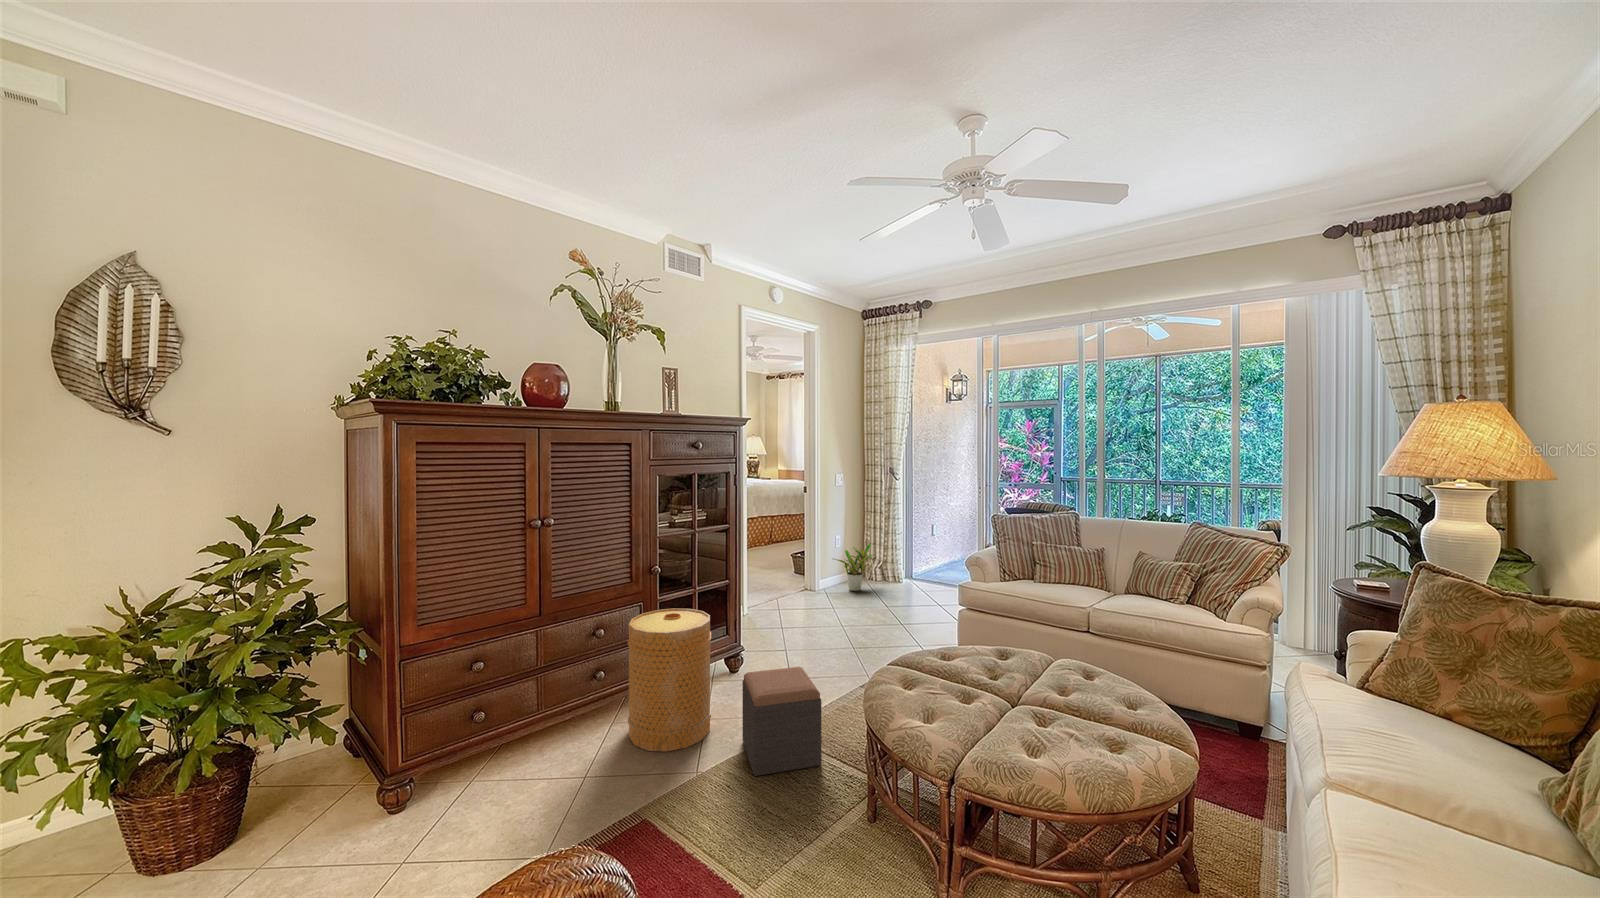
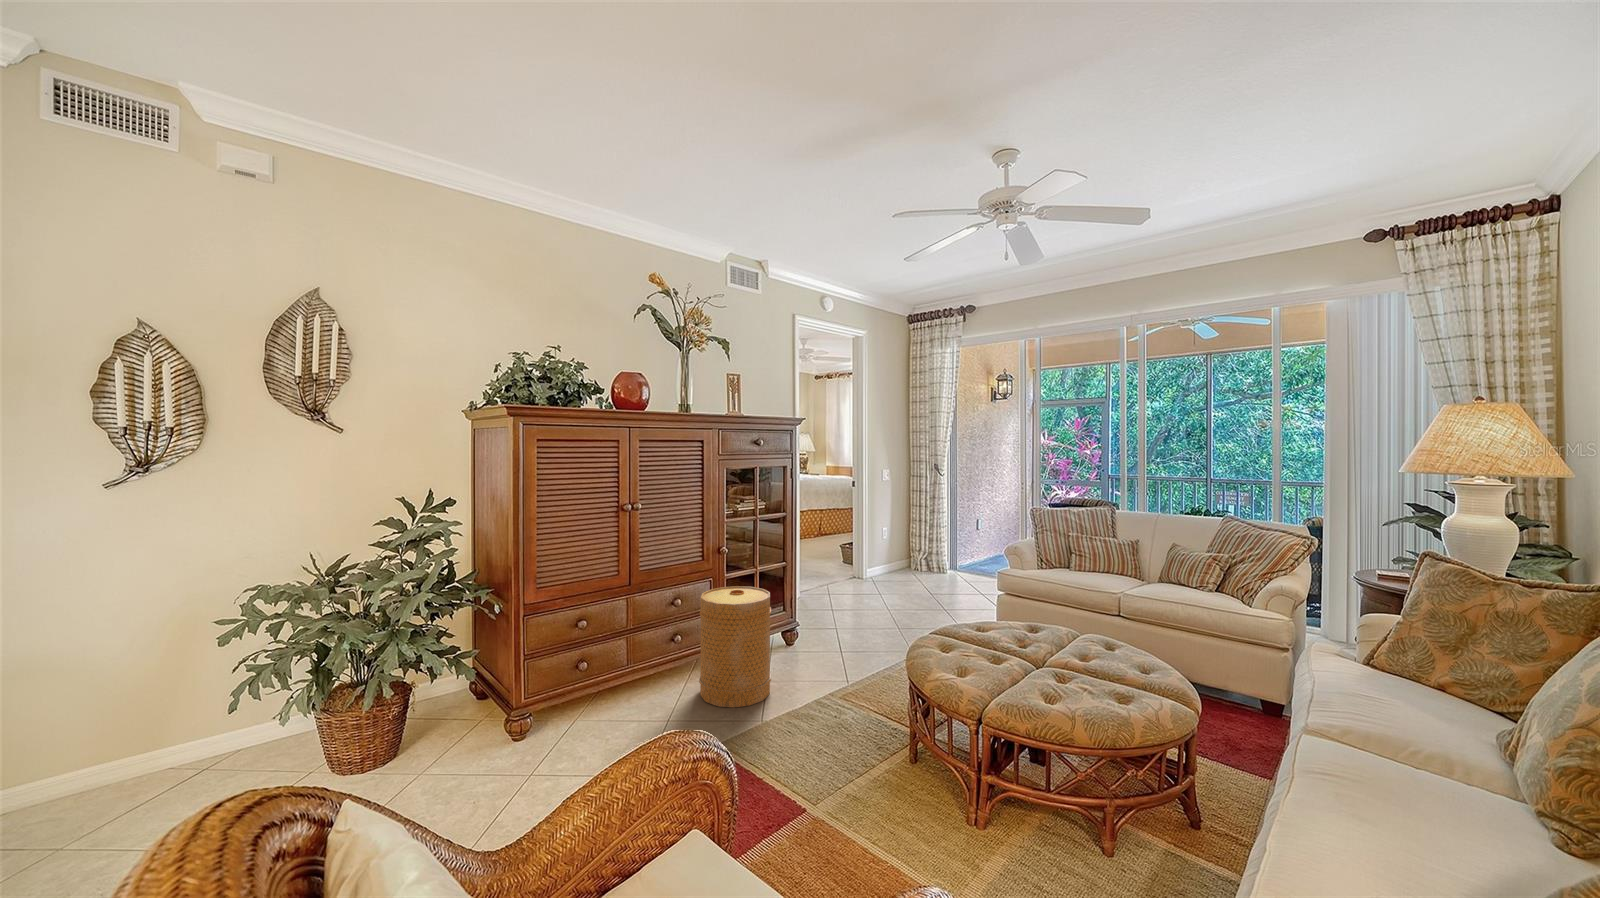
potted plant: present [834,544,875,591] -> none [876,538,920,583]
footstool: present [742,667,822,776] -> none [799,639,869,729]

